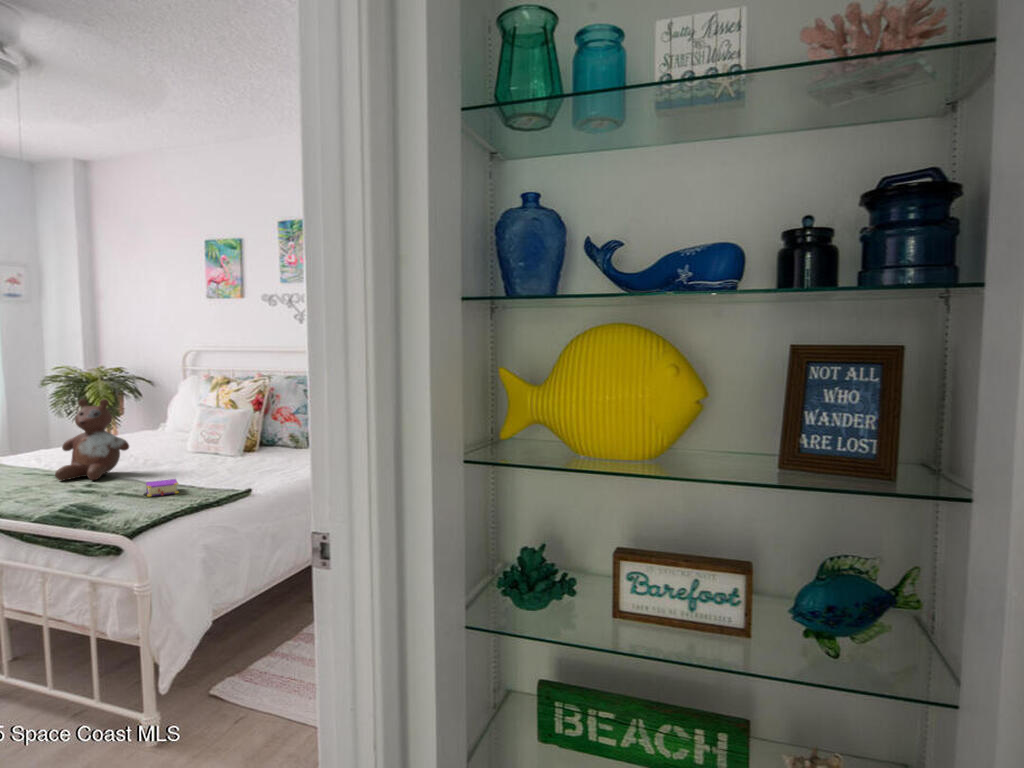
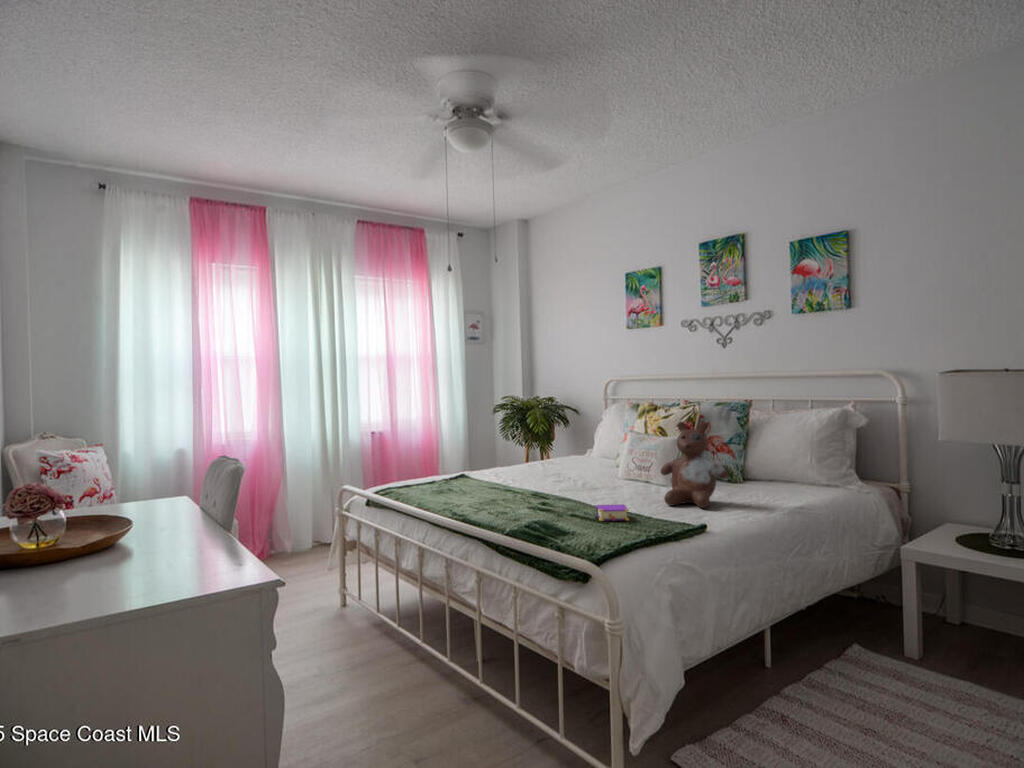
stuffed bear: present [55,399,129,481] -> present [661,422,728,508]

